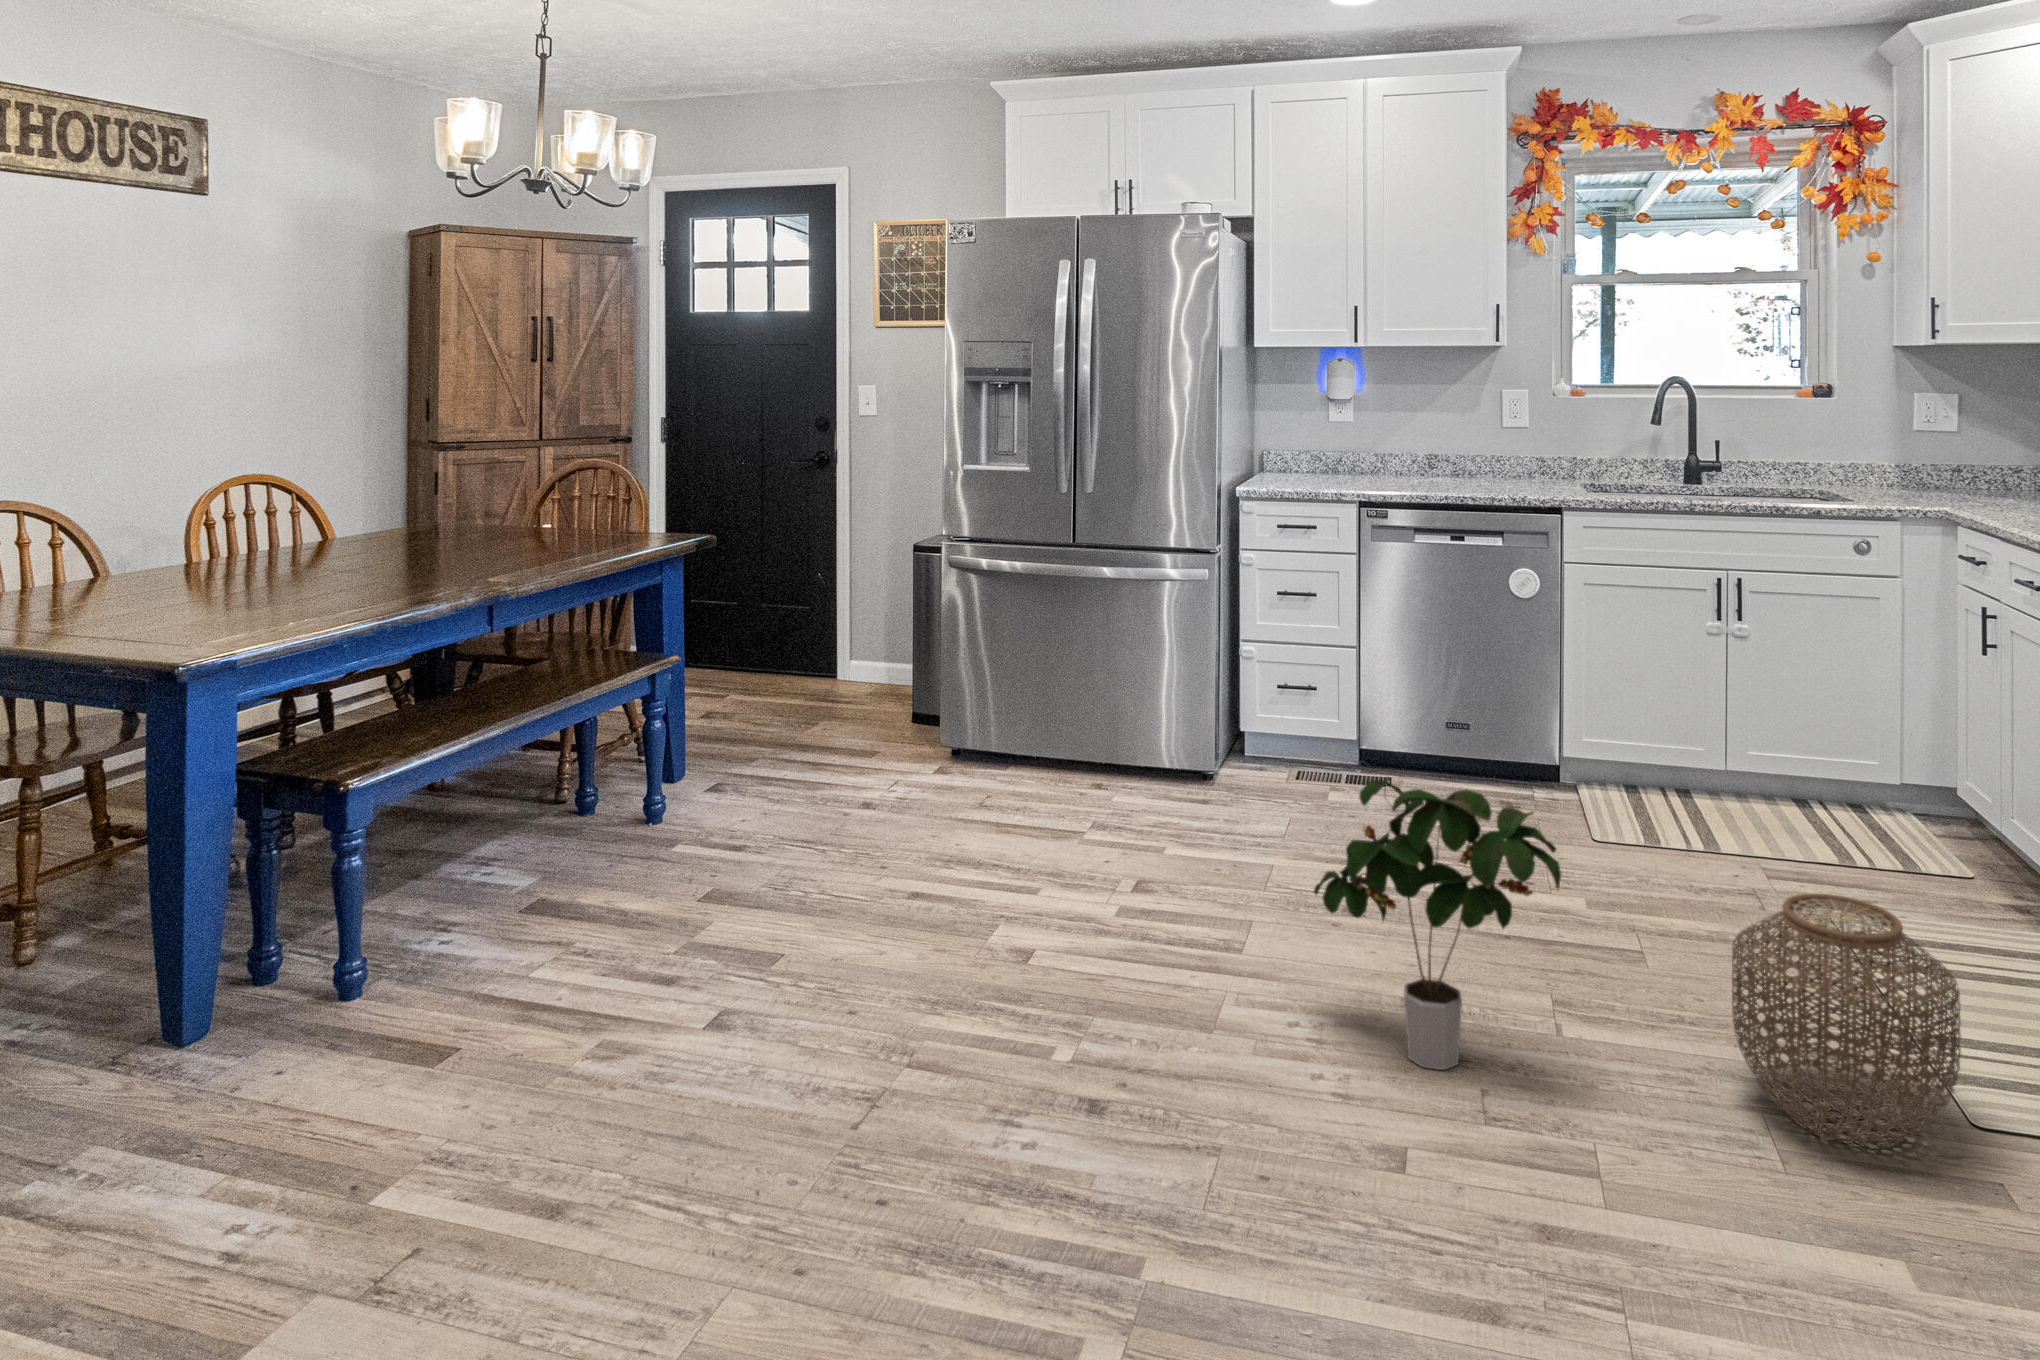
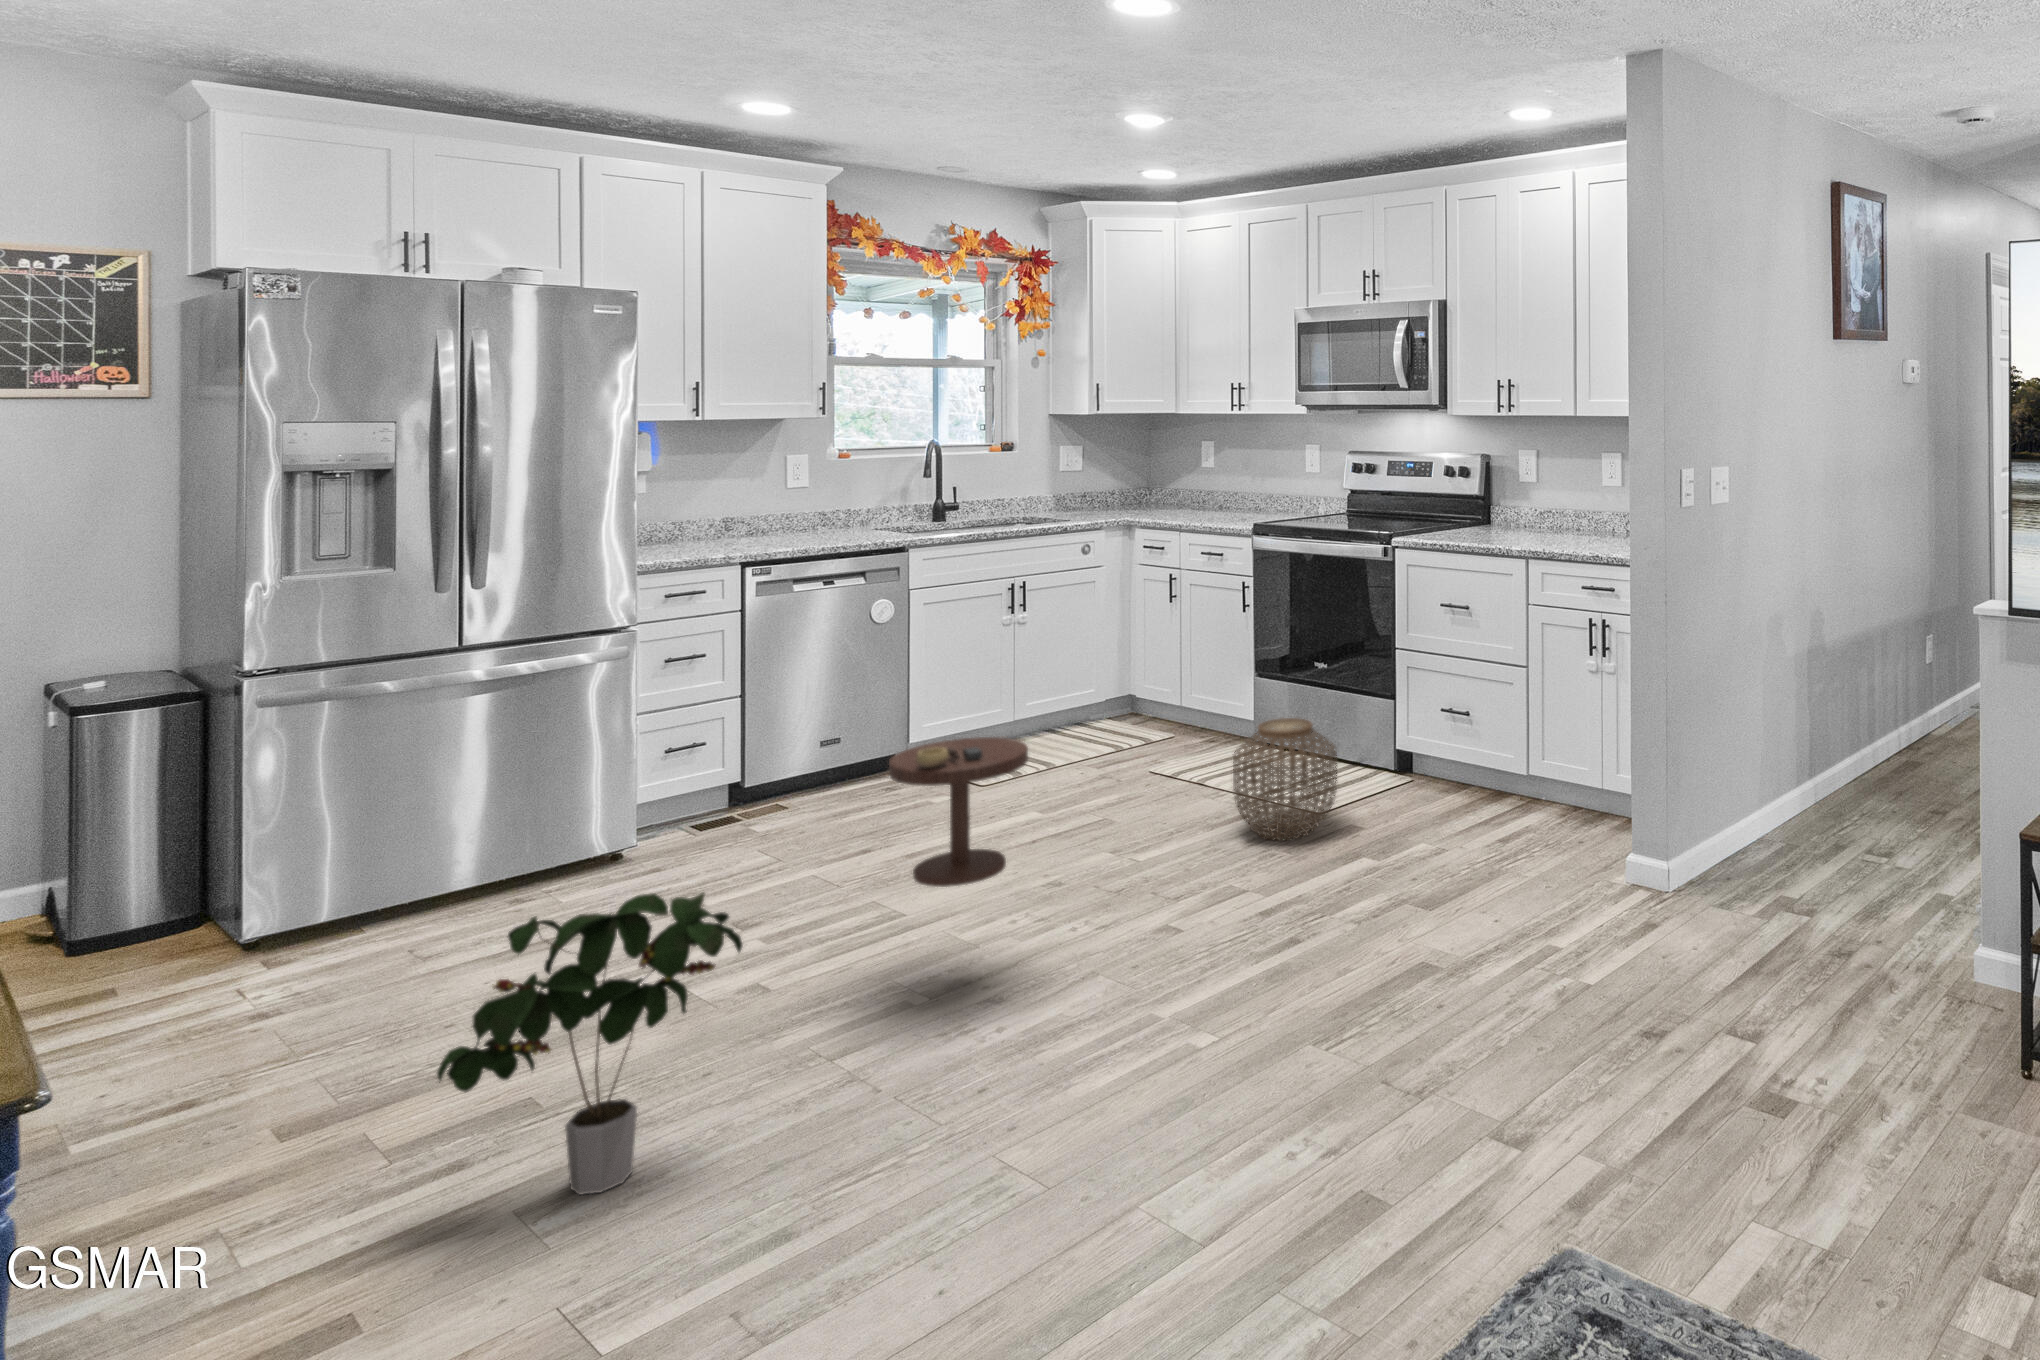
side table: none [1006,734,1176,1061] -> present [889,737,1028,887]
potted plant: present [1314,777,1561,1070] -> present [437,893,743,1195]

